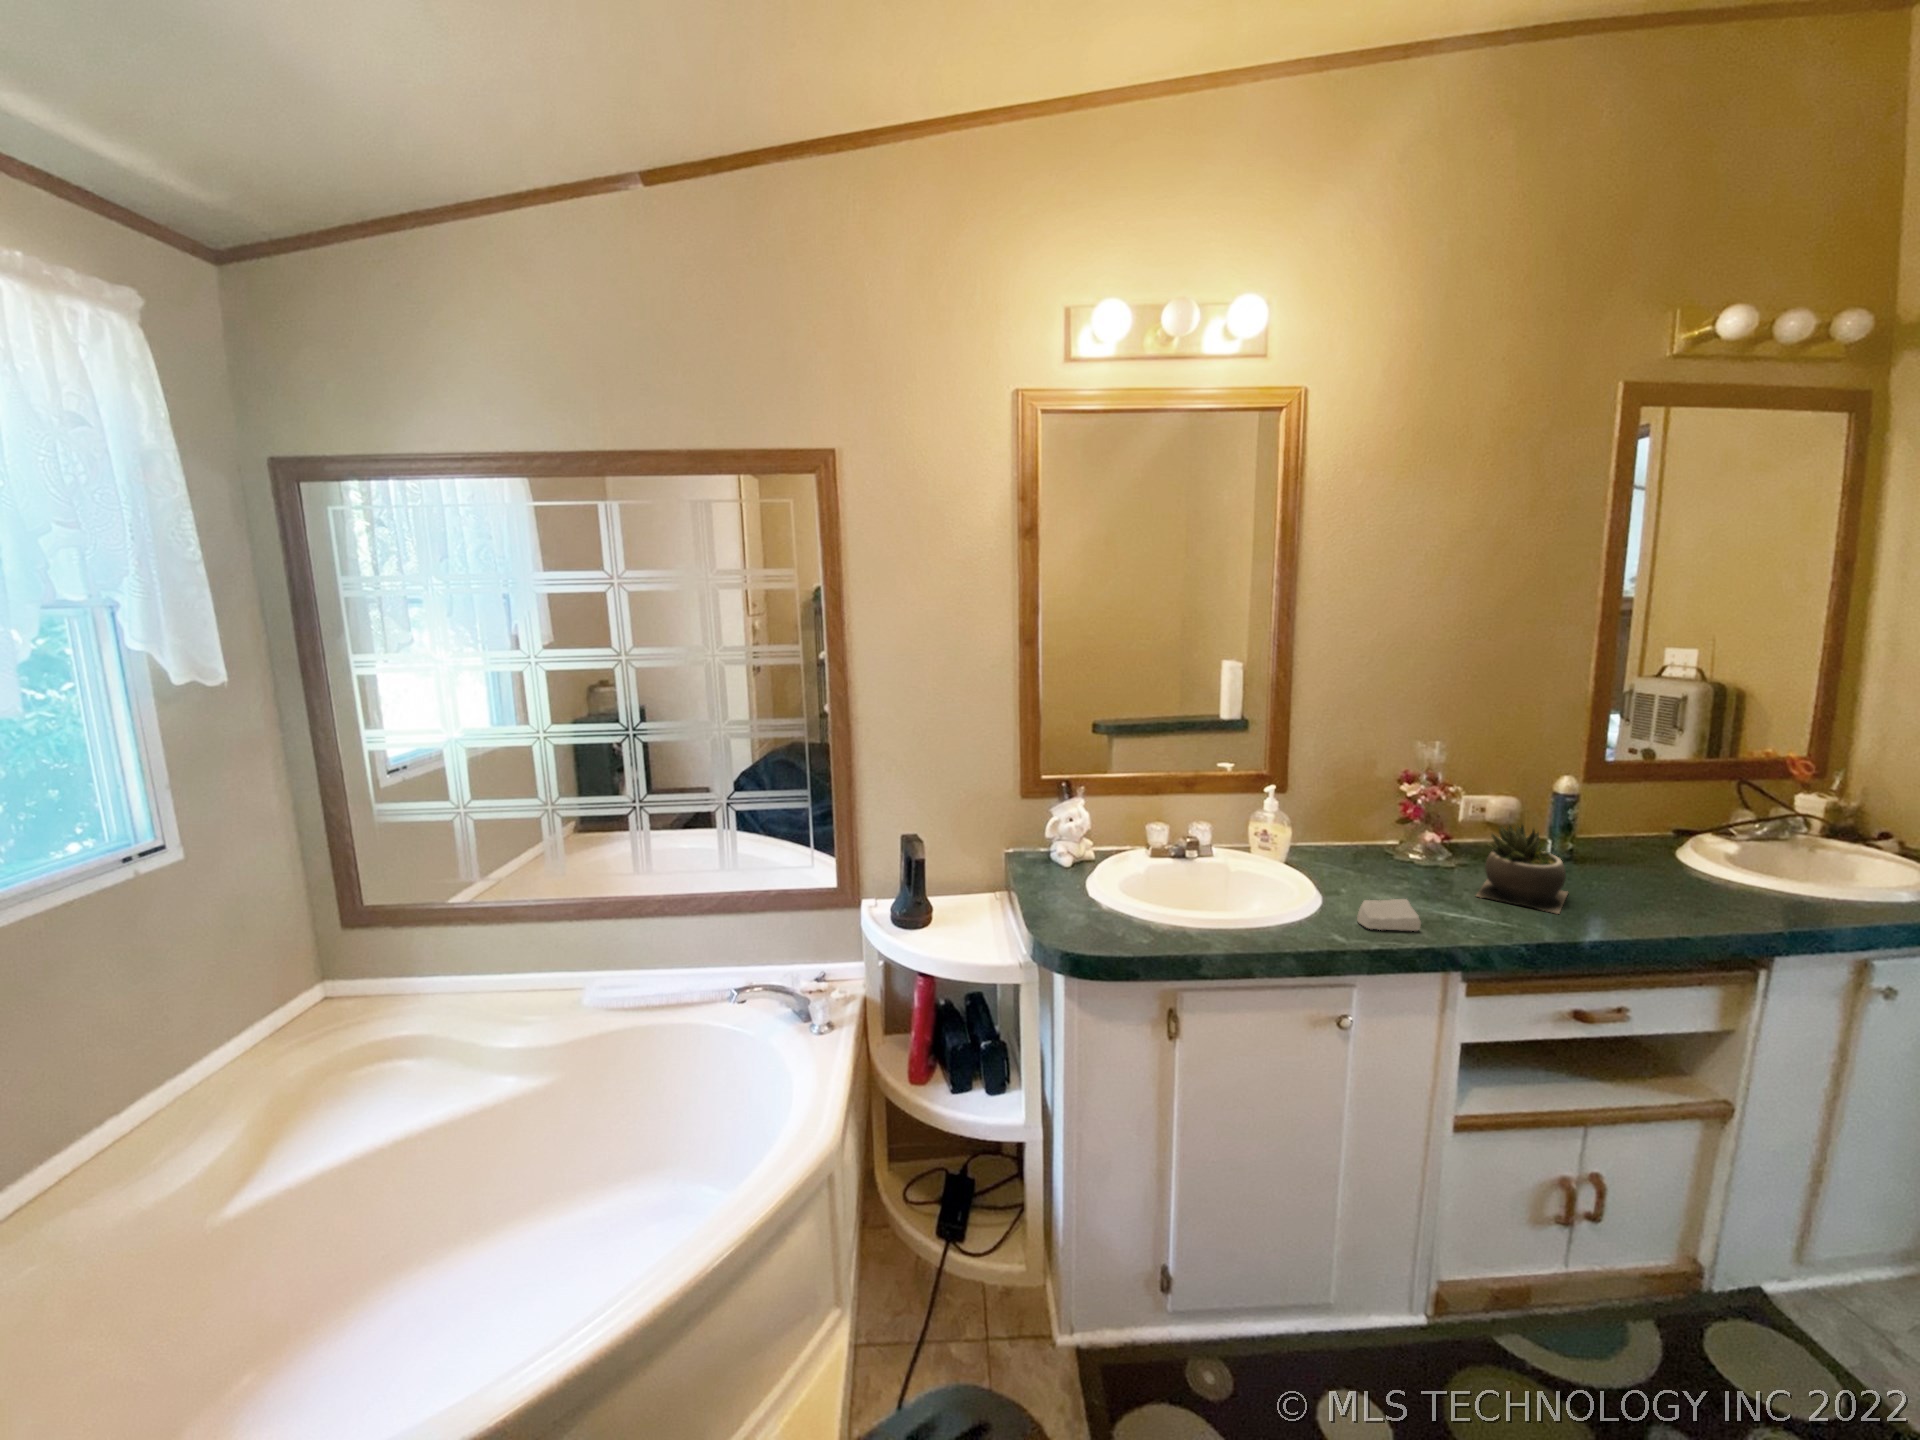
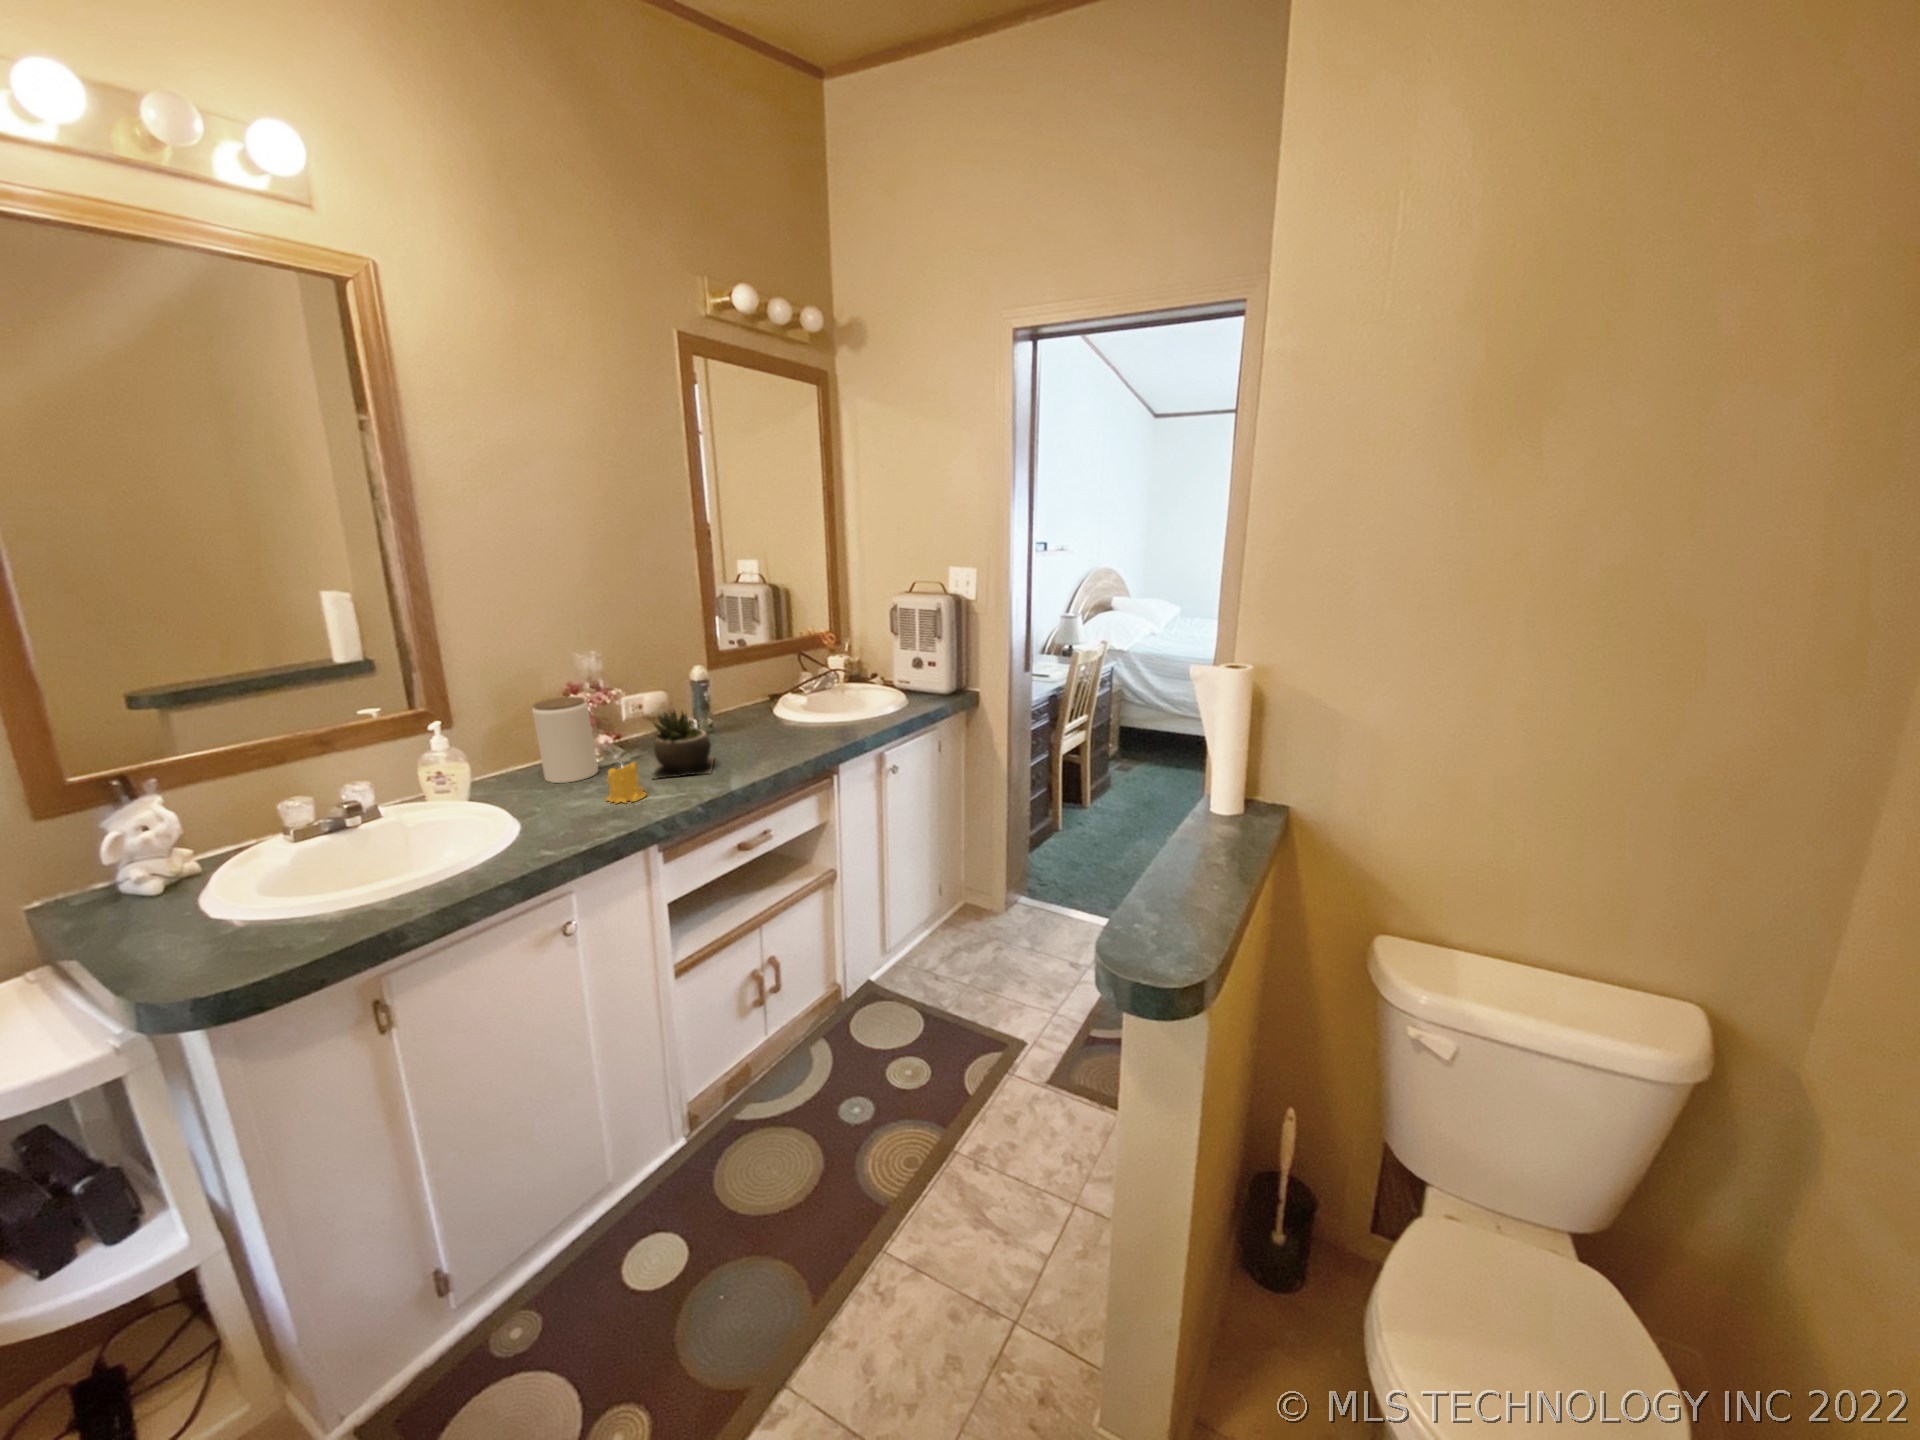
jar: none [1356,782,1418,872] -> present [533,697,598,783]
candle: none [1414,868,1466,918] -> present [606,762,647,804]
soap bar: present [1357,899,1421,931] -> none [558,796,615,832]

